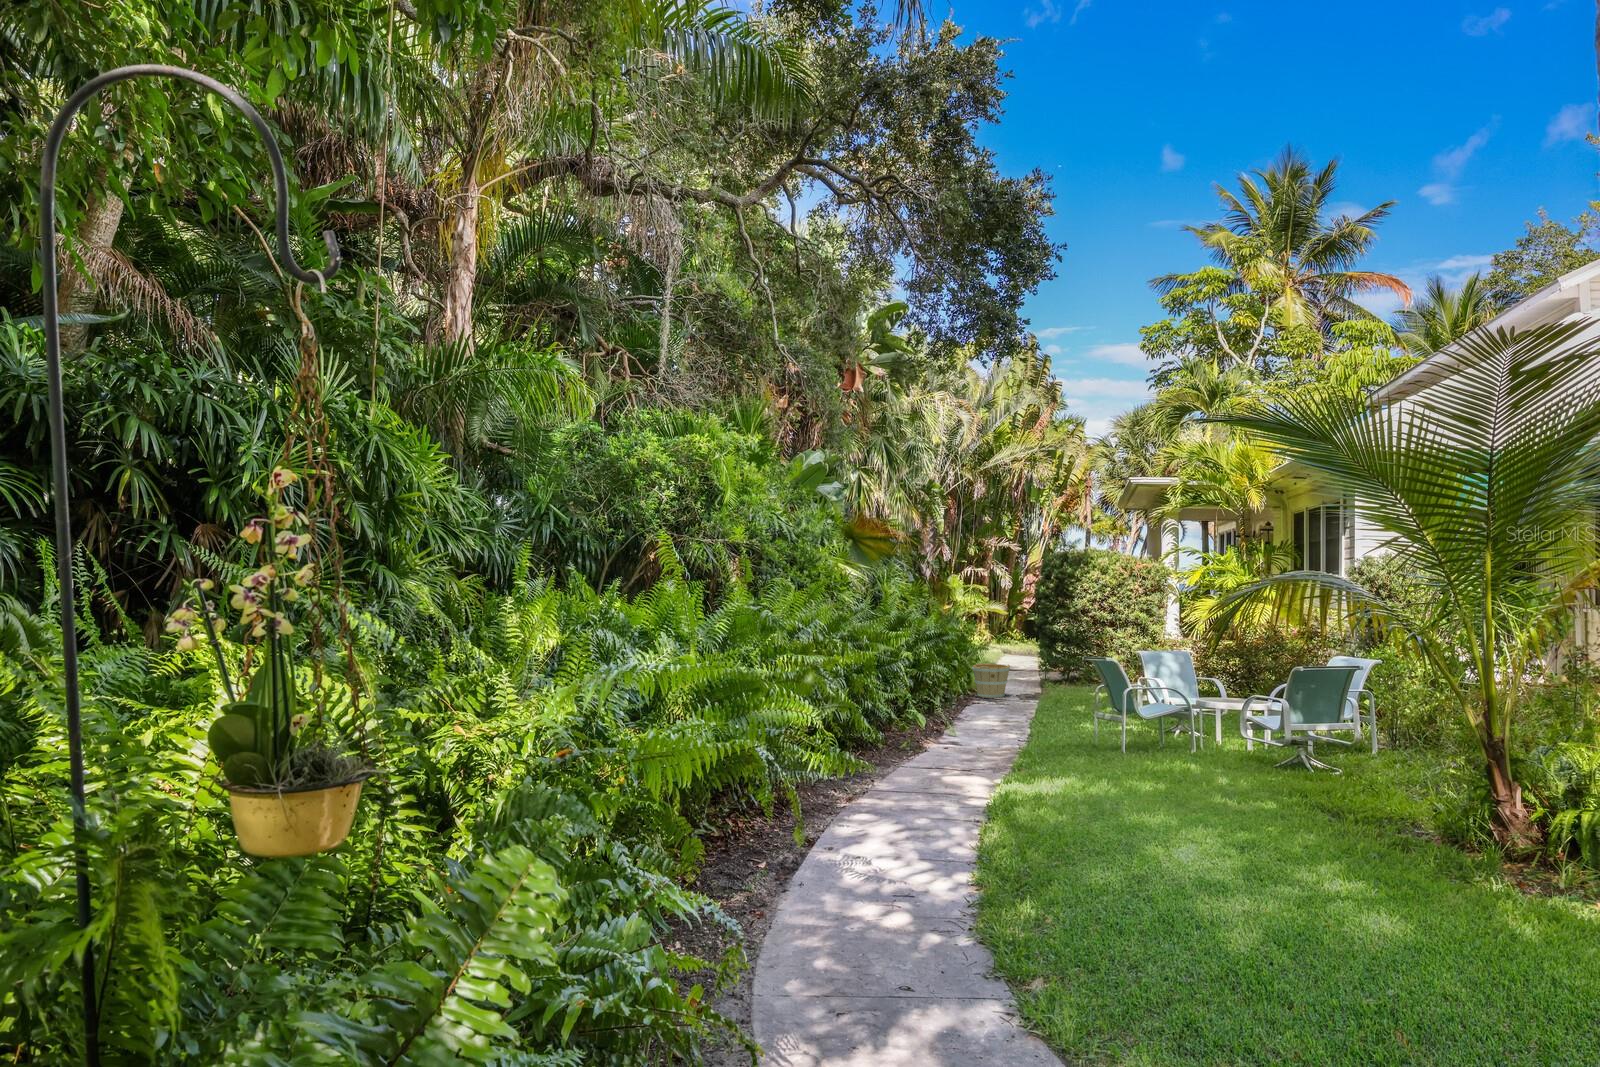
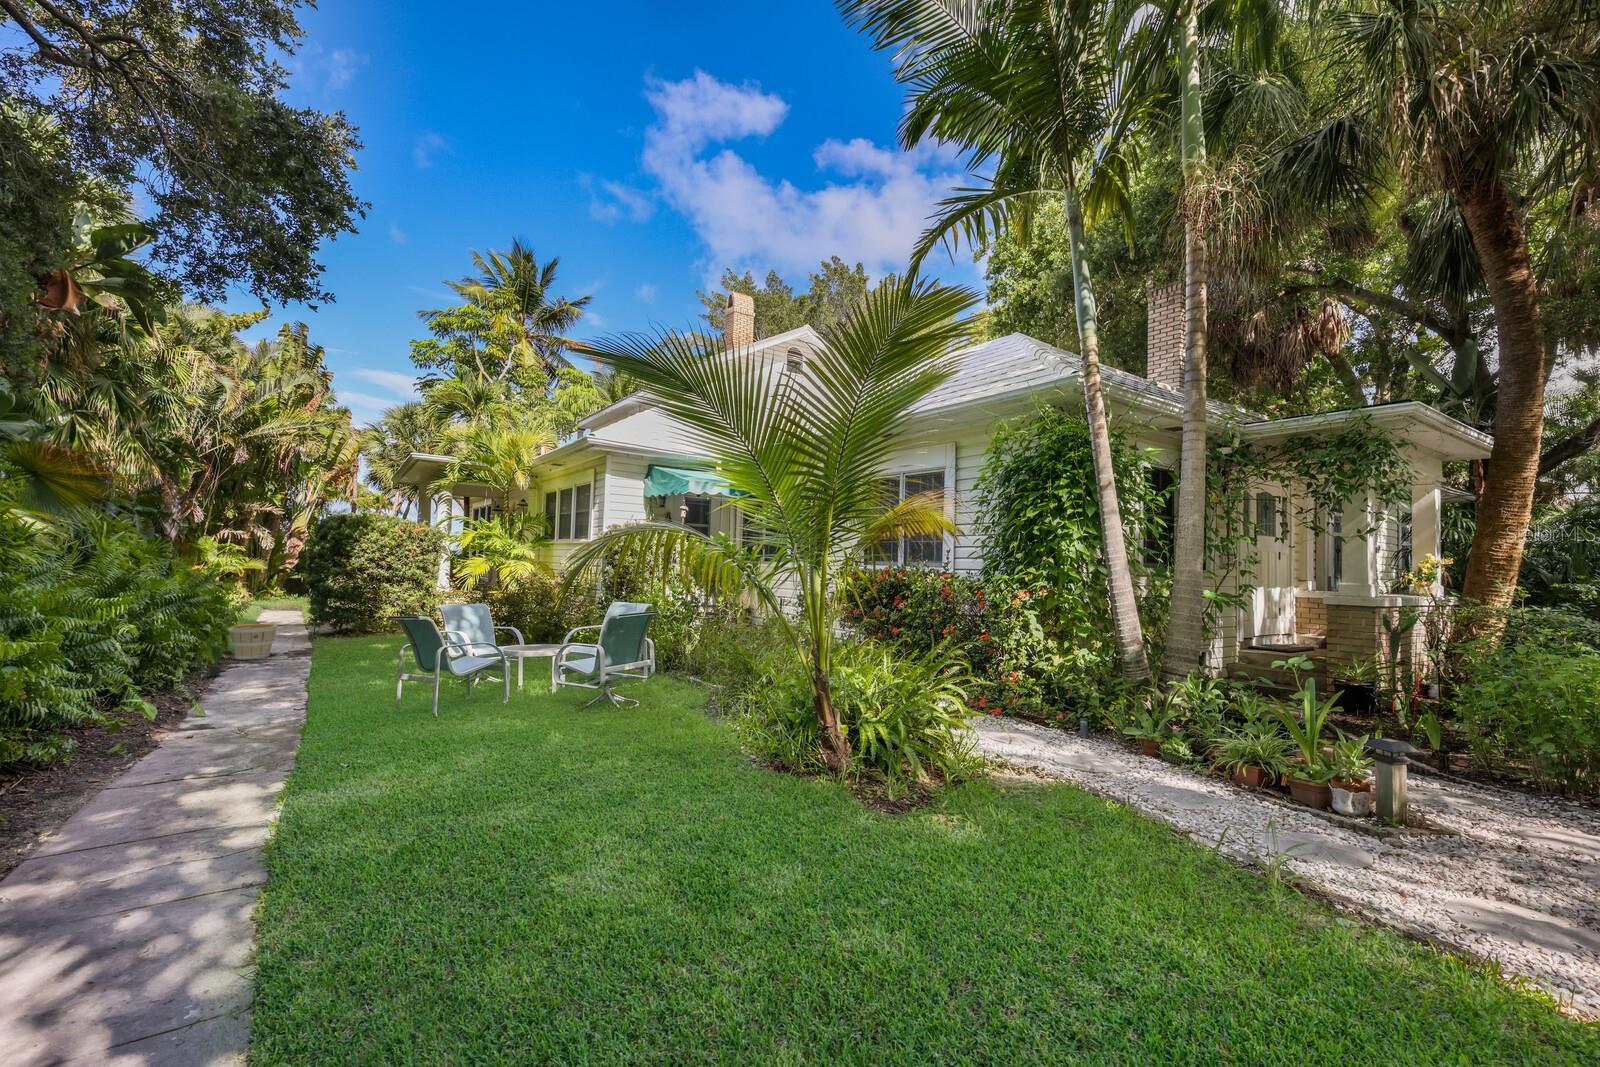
potted plant: none [951,670,973,709] -> present [208,642,224,676]

